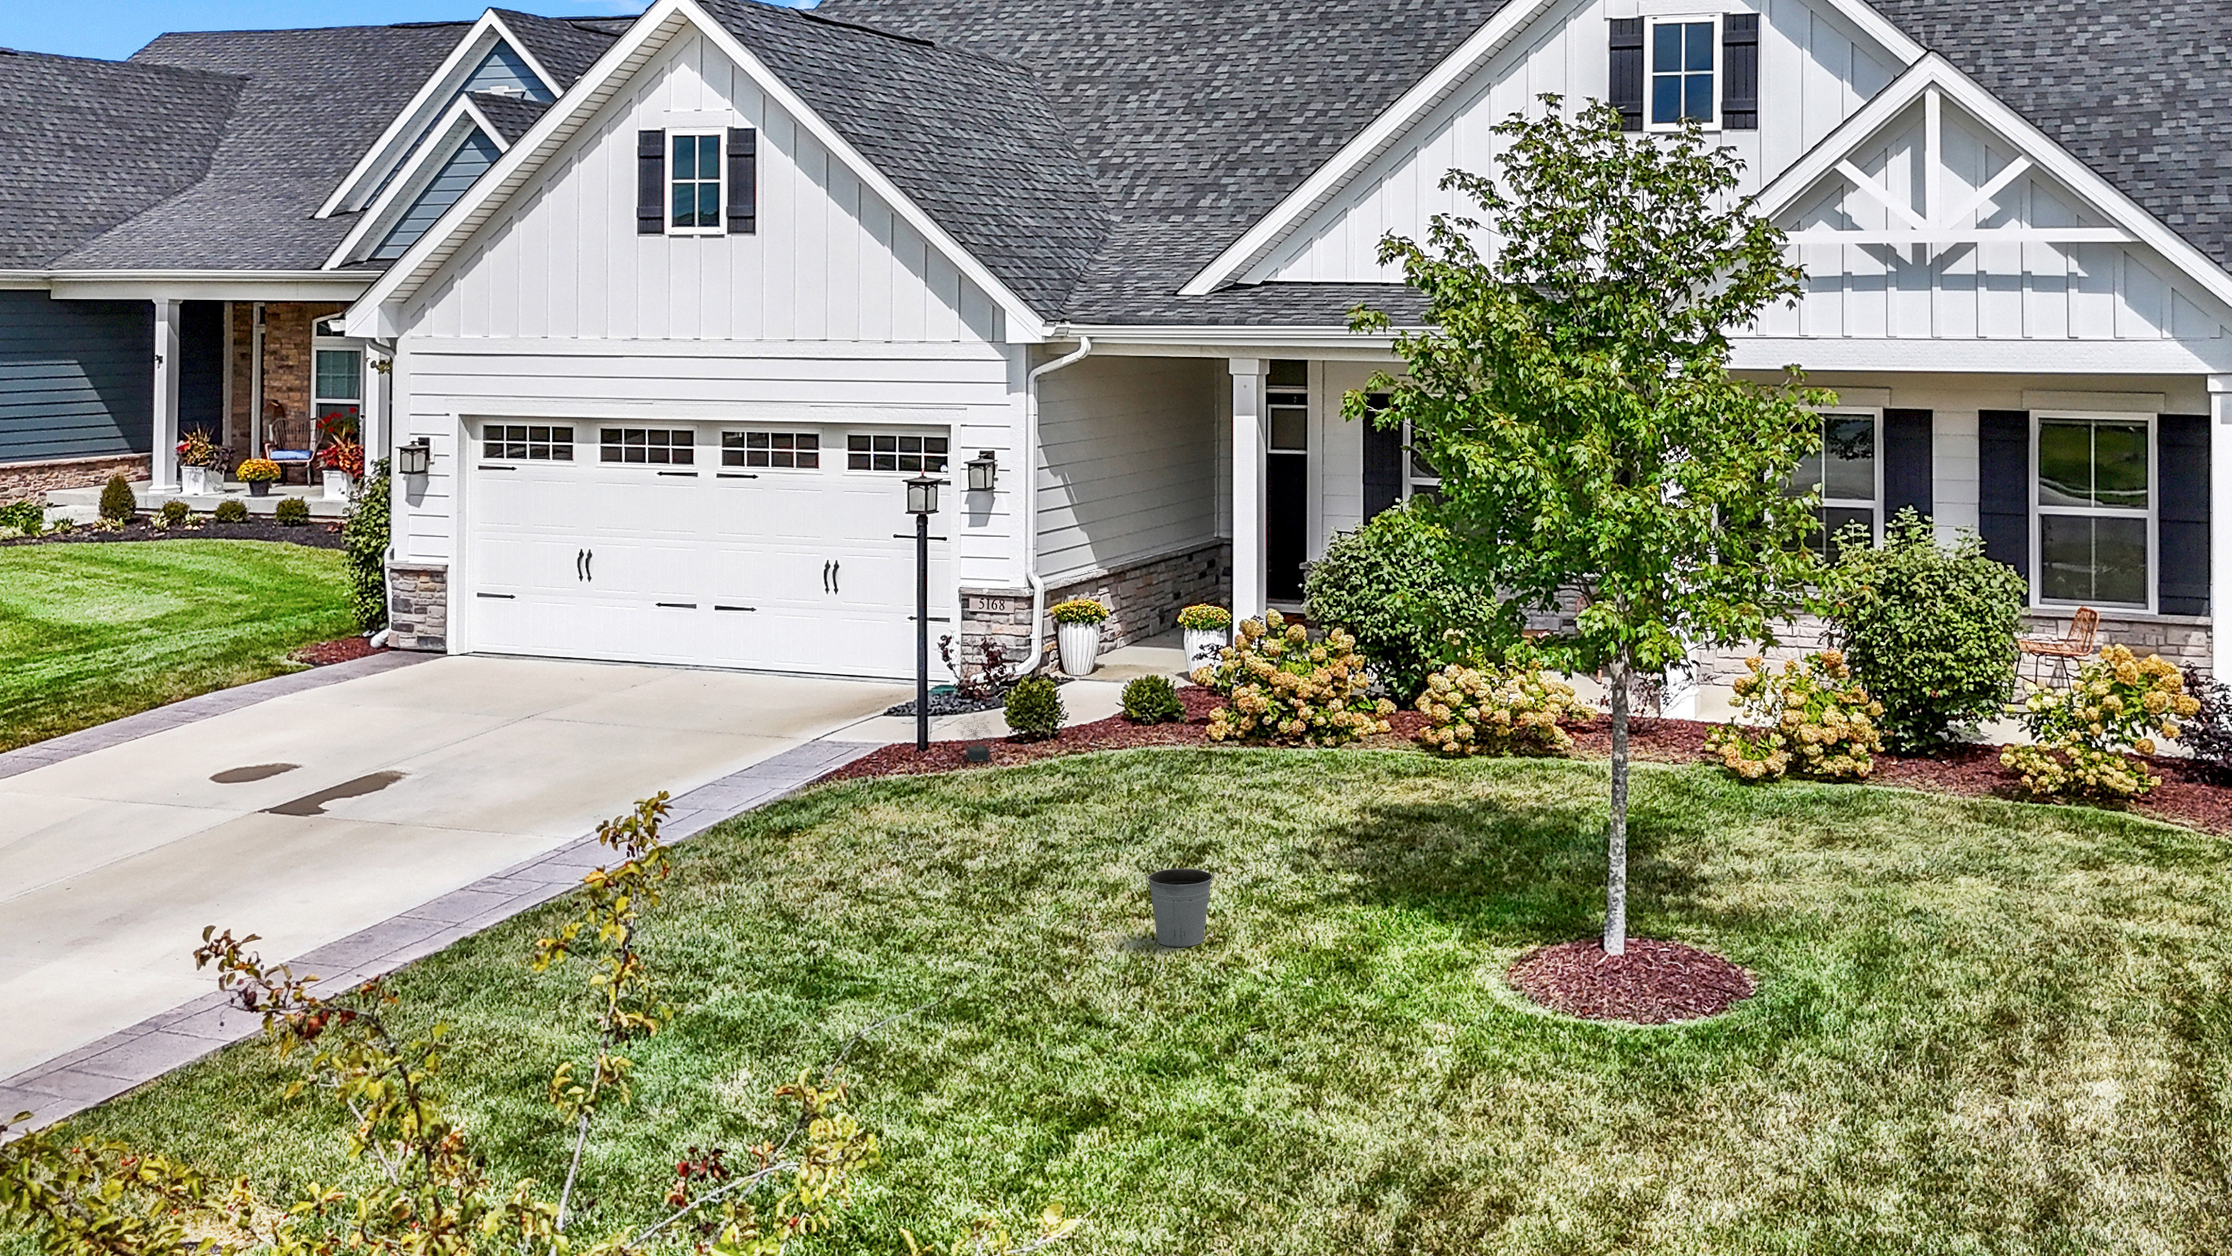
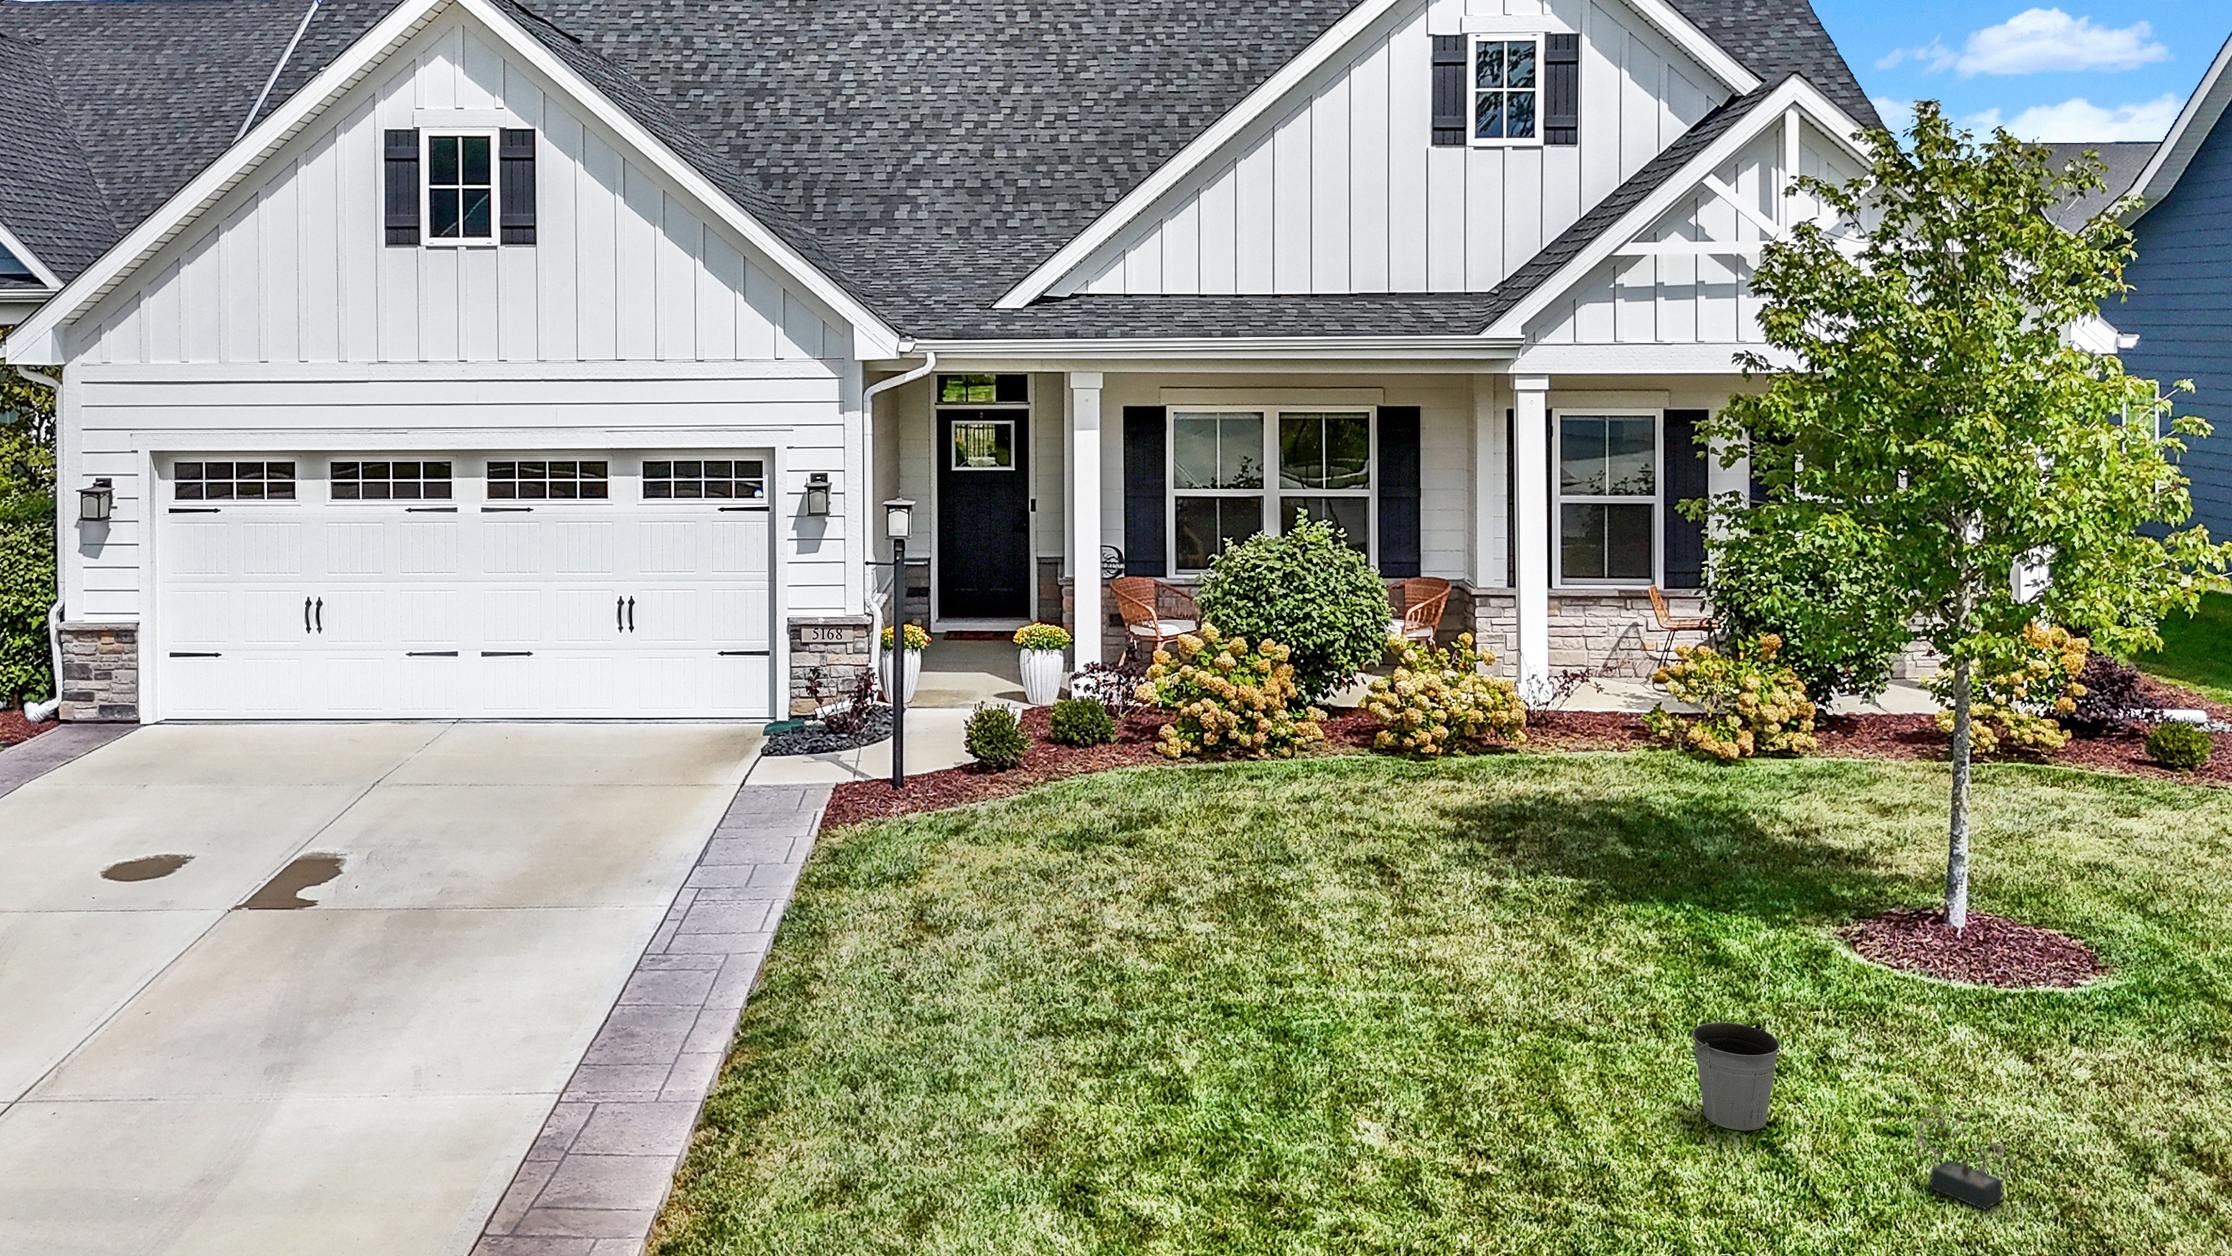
decorative plant: present [958,717,991,762] -> present [1915,1104,2014,1210]

